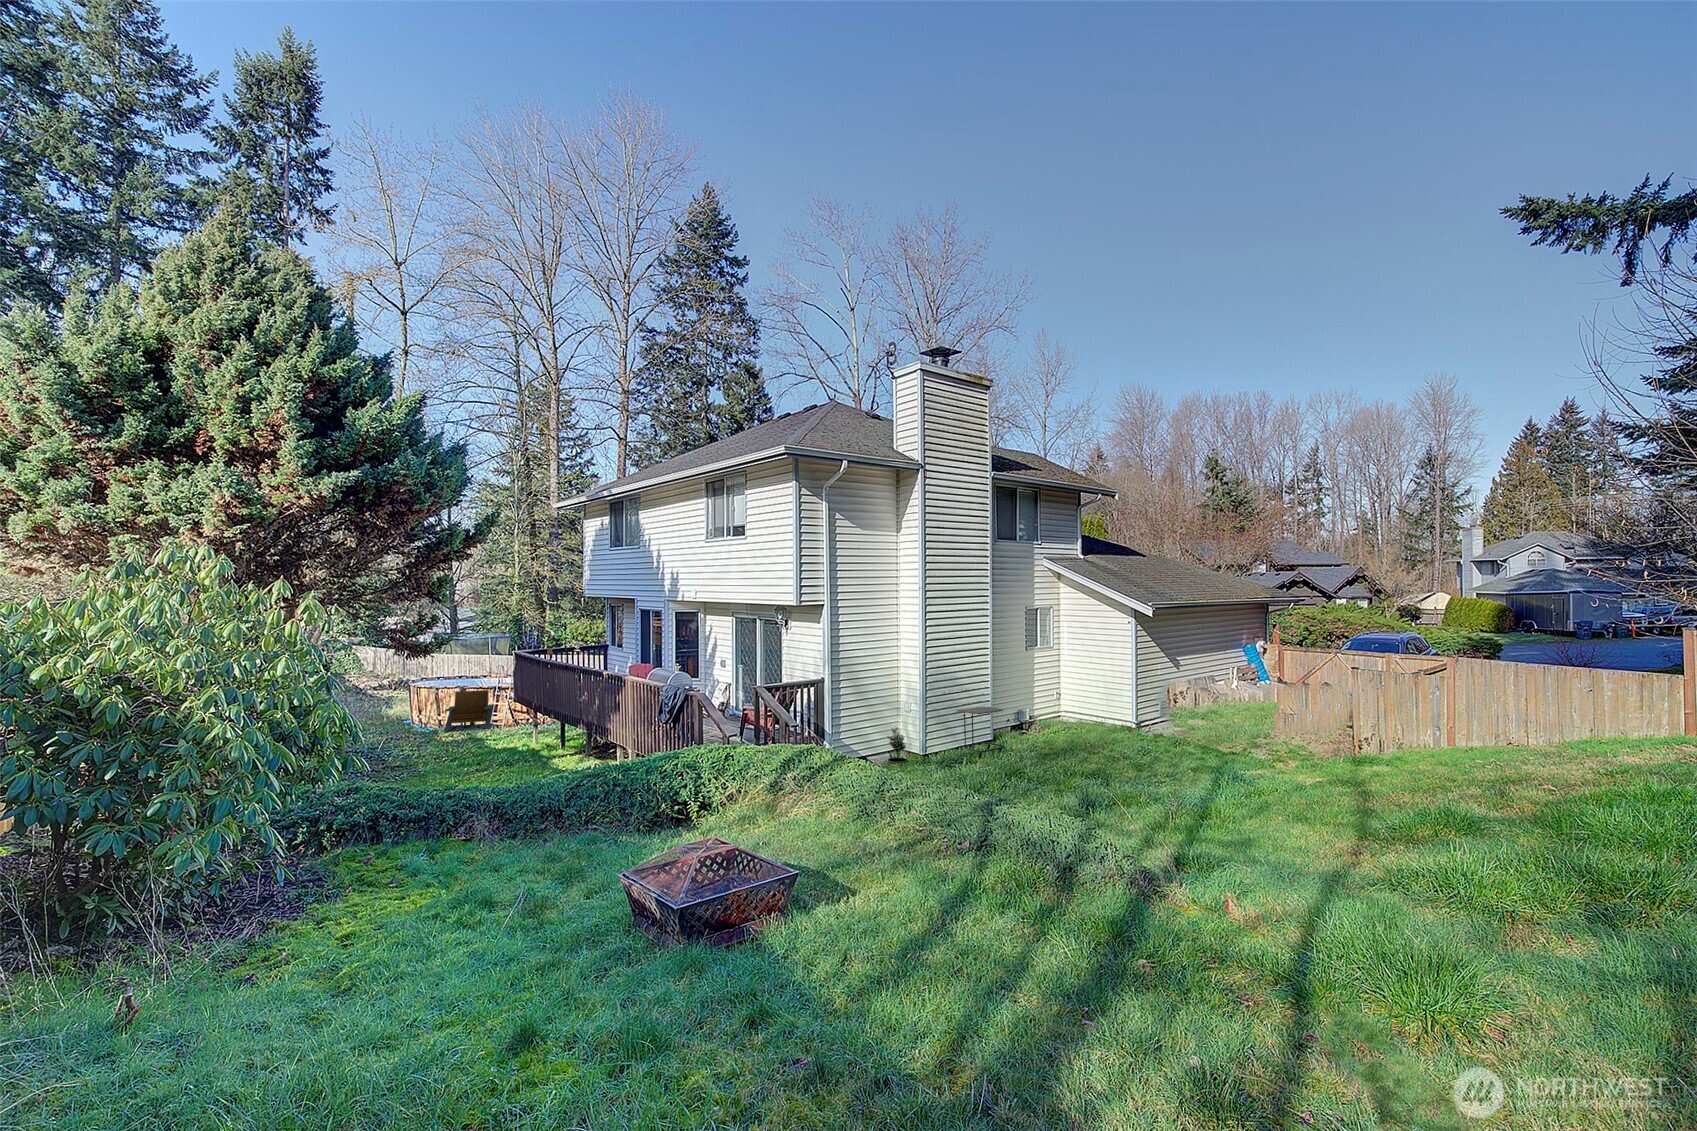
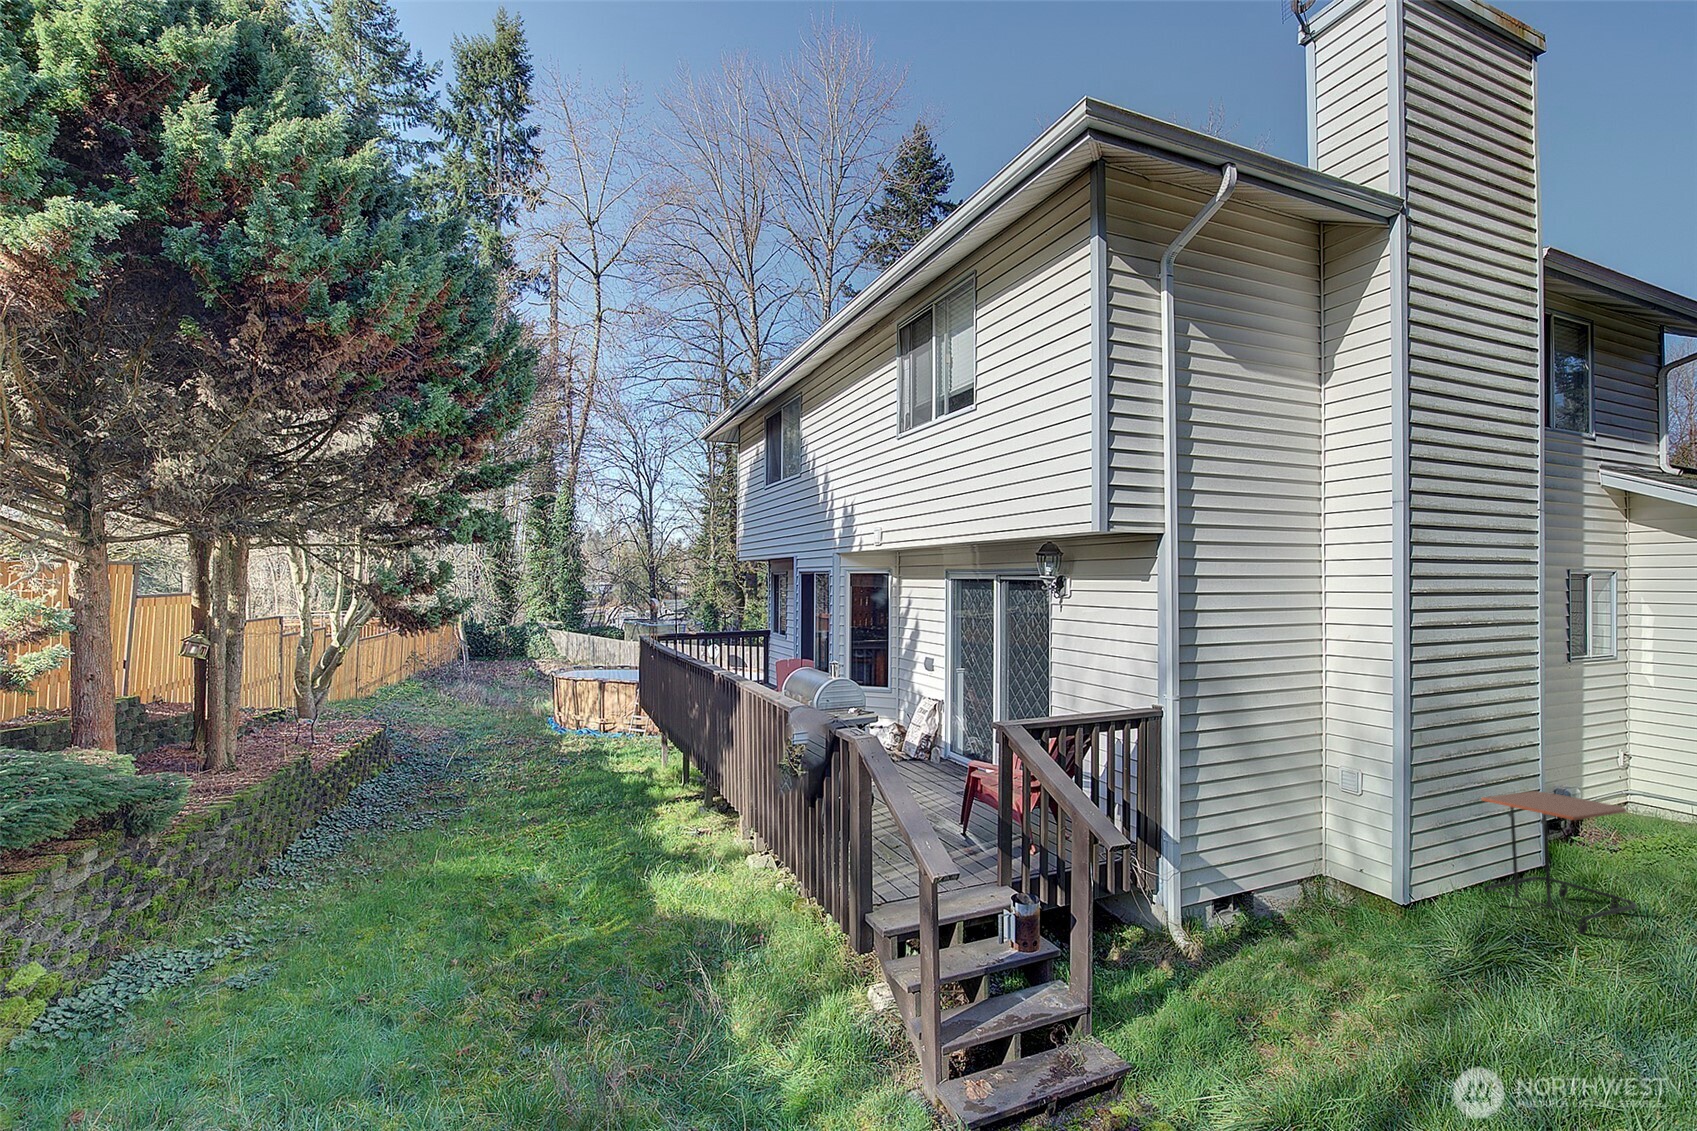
lounge chair: present [444,690,494,732] -> none [570,685,635,737]
potted tree: present [887,728,907,763] -> none [1307,824,1371,922]

